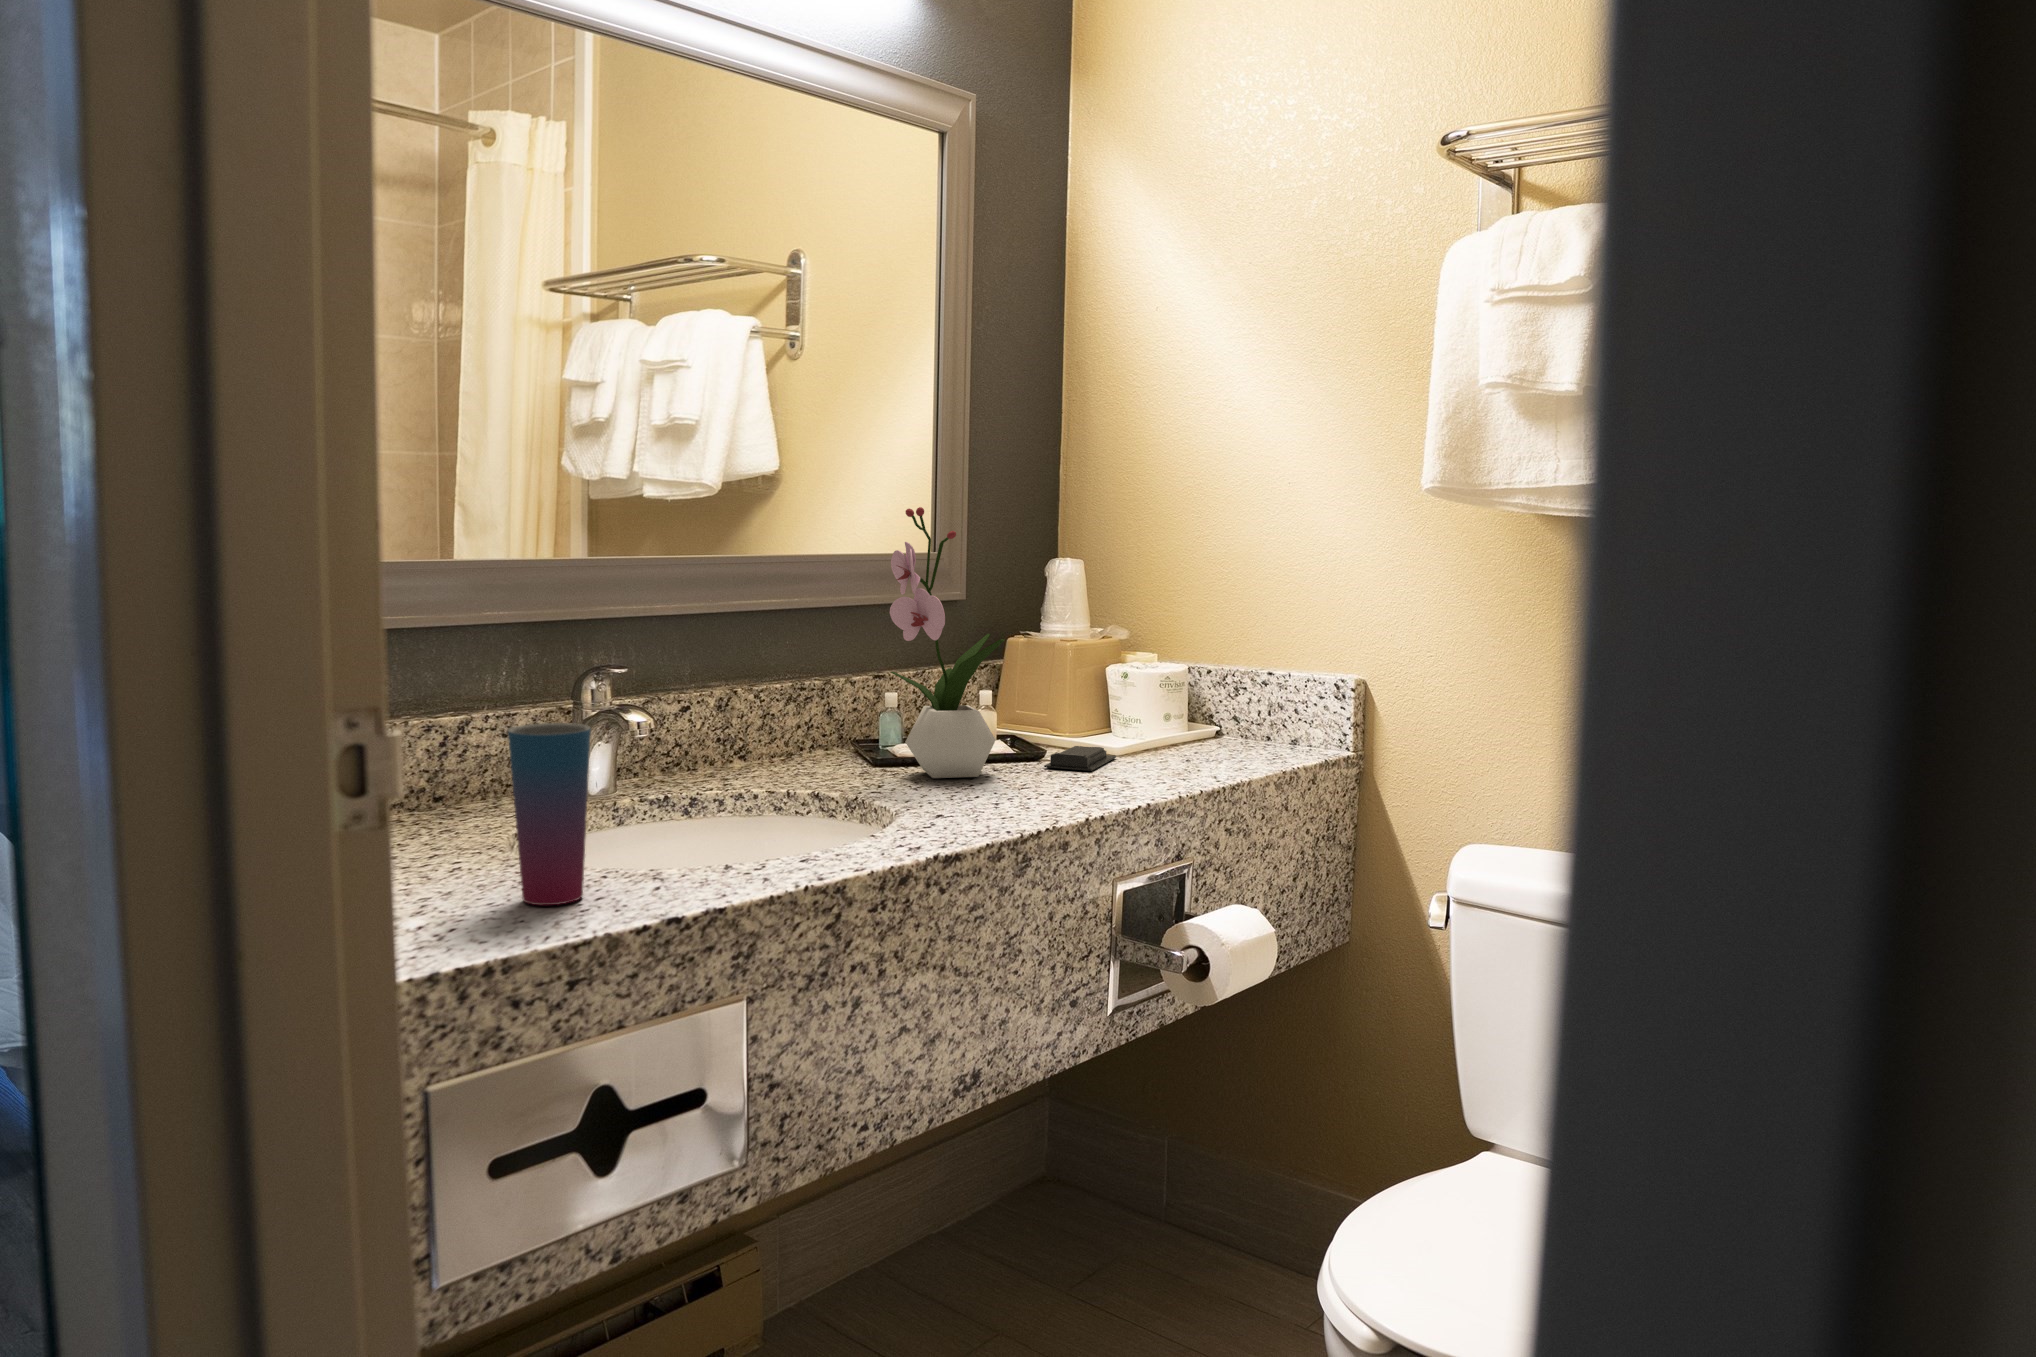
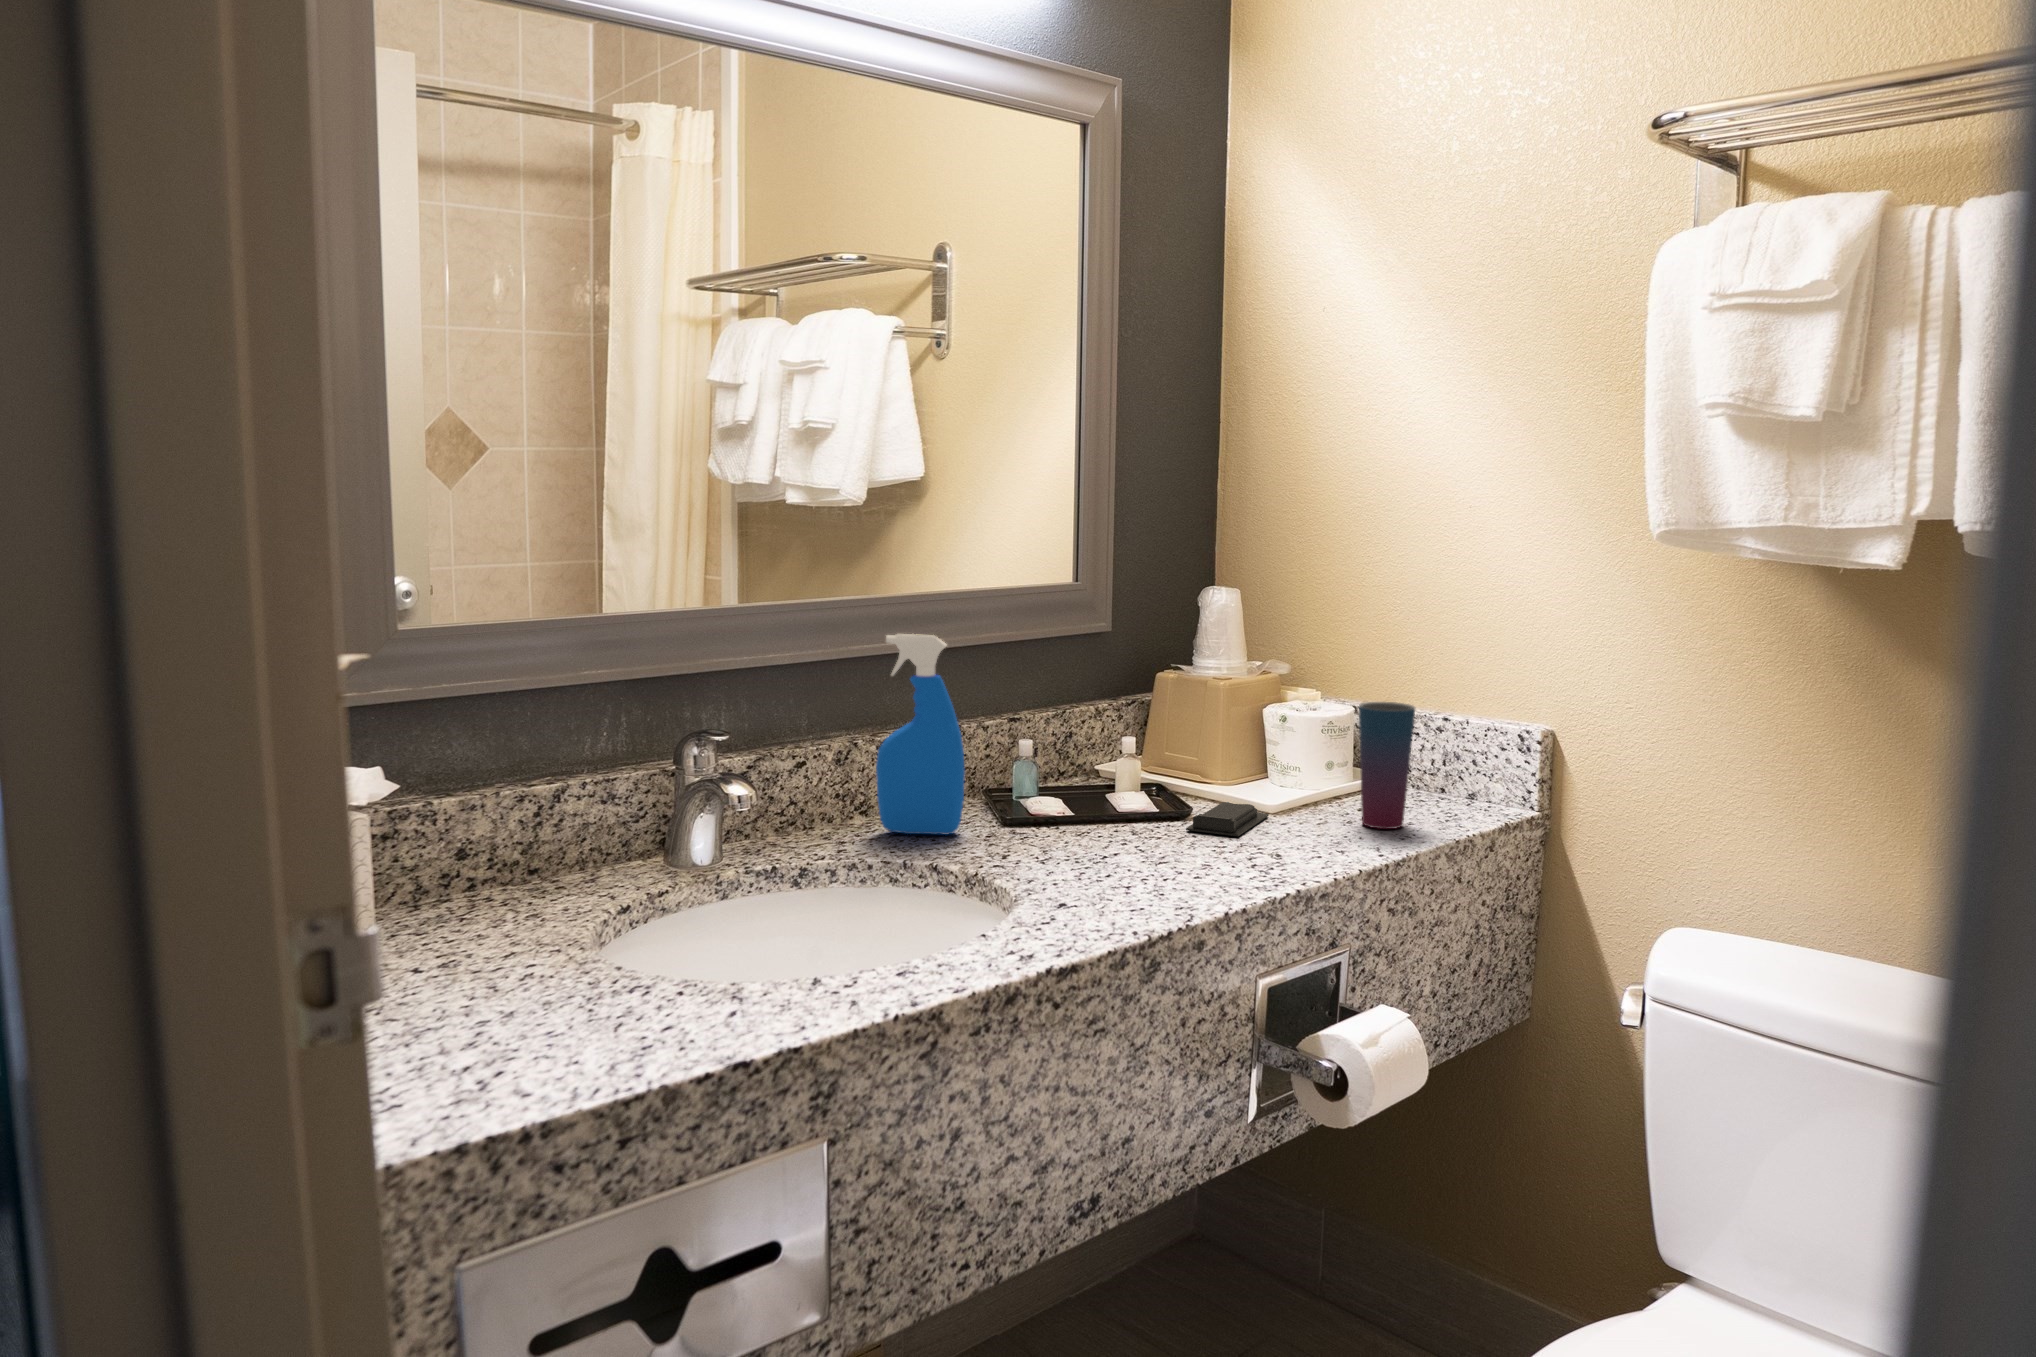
flower arrangement: present [890,507,1005,778] -> none [1014,547,1140,845]
spray bottle: none [759,586,842,773] -> present [876,634,965,835]
cup: present [508,723,591,905] -> present [1359,702,1415,829]

